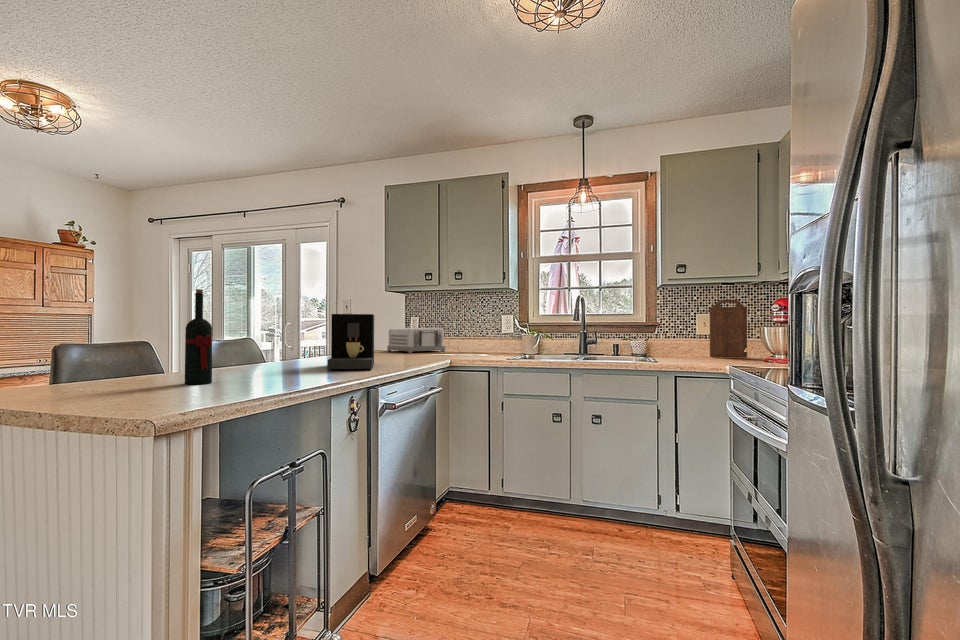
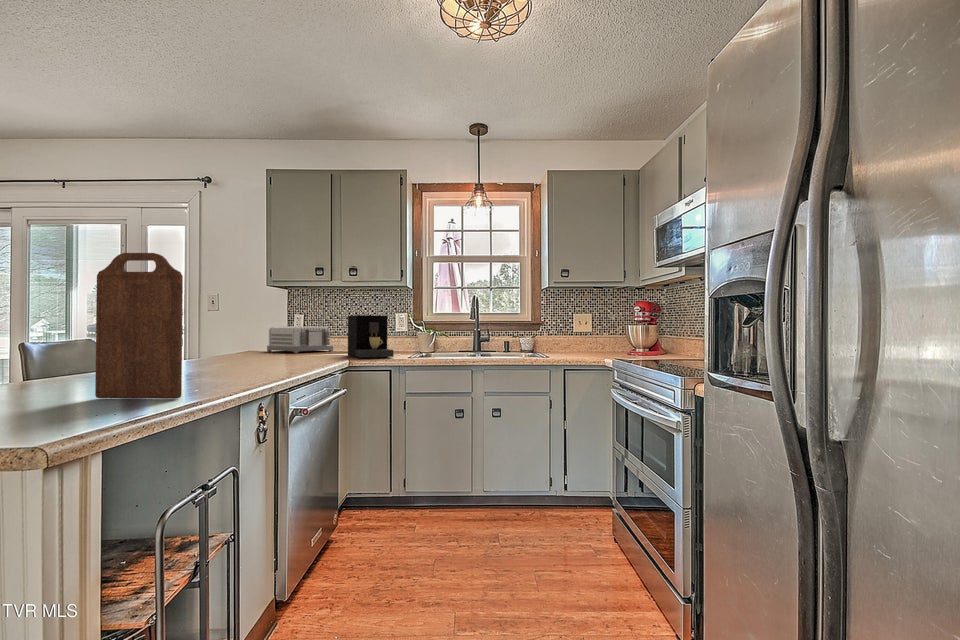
wine bottle: present [185,289,212,384] -> none [42,276,83,397]
cutting board: present [710,300,747,358] -> present [95,253,183,399]
coffee maker: present [327,314,374,369] -> present [348,315,394,358]

